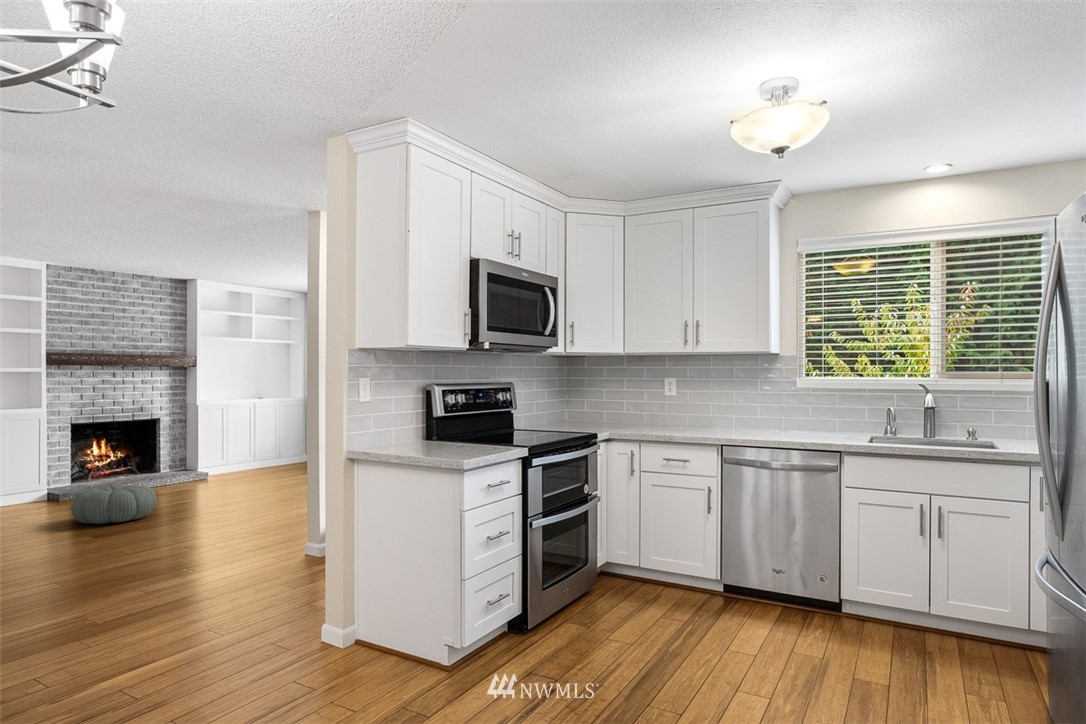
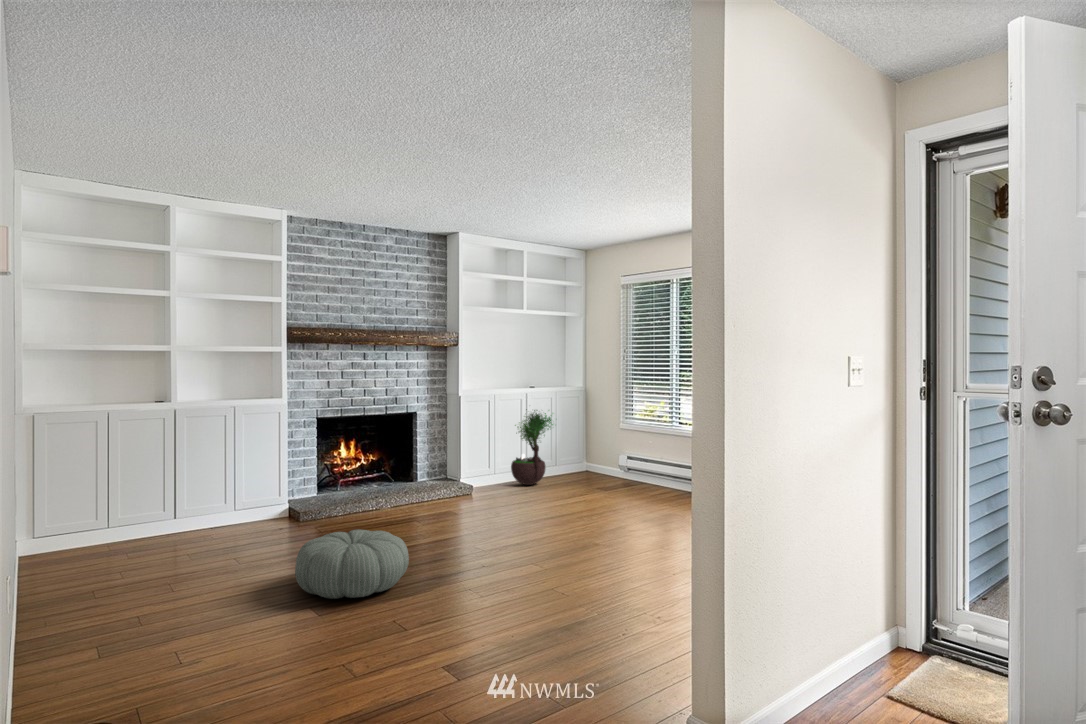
potted tree: none [242,410,279,471] -> present [511,409,553,485]

